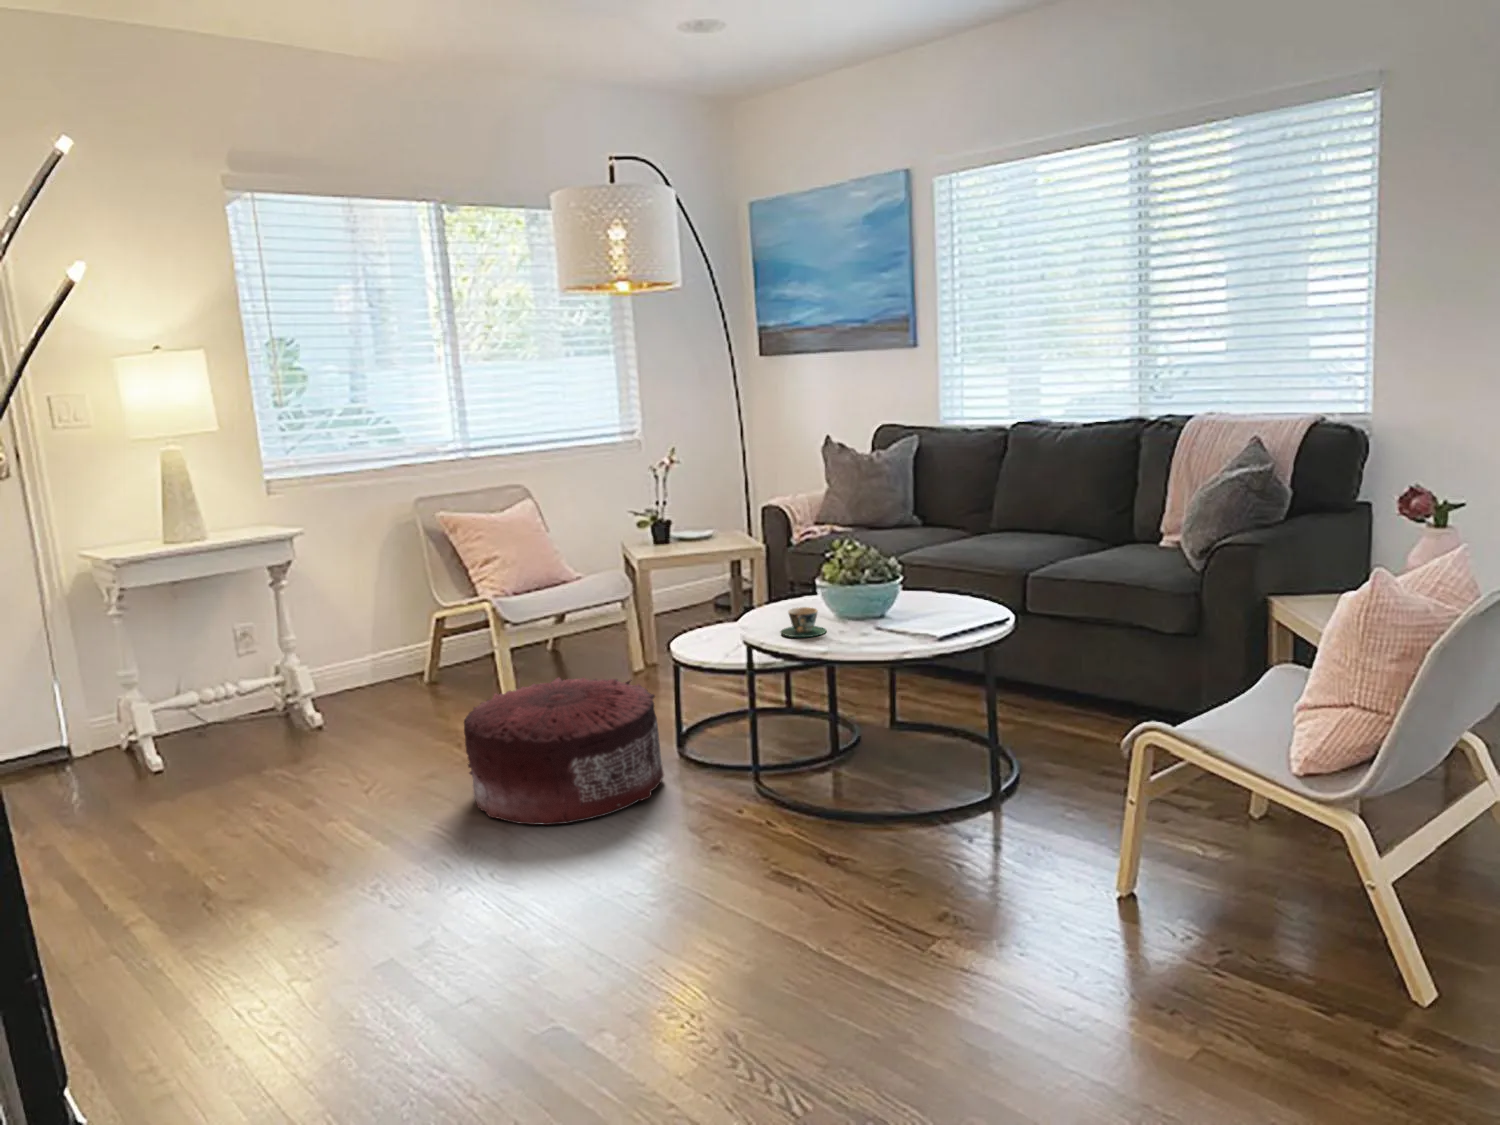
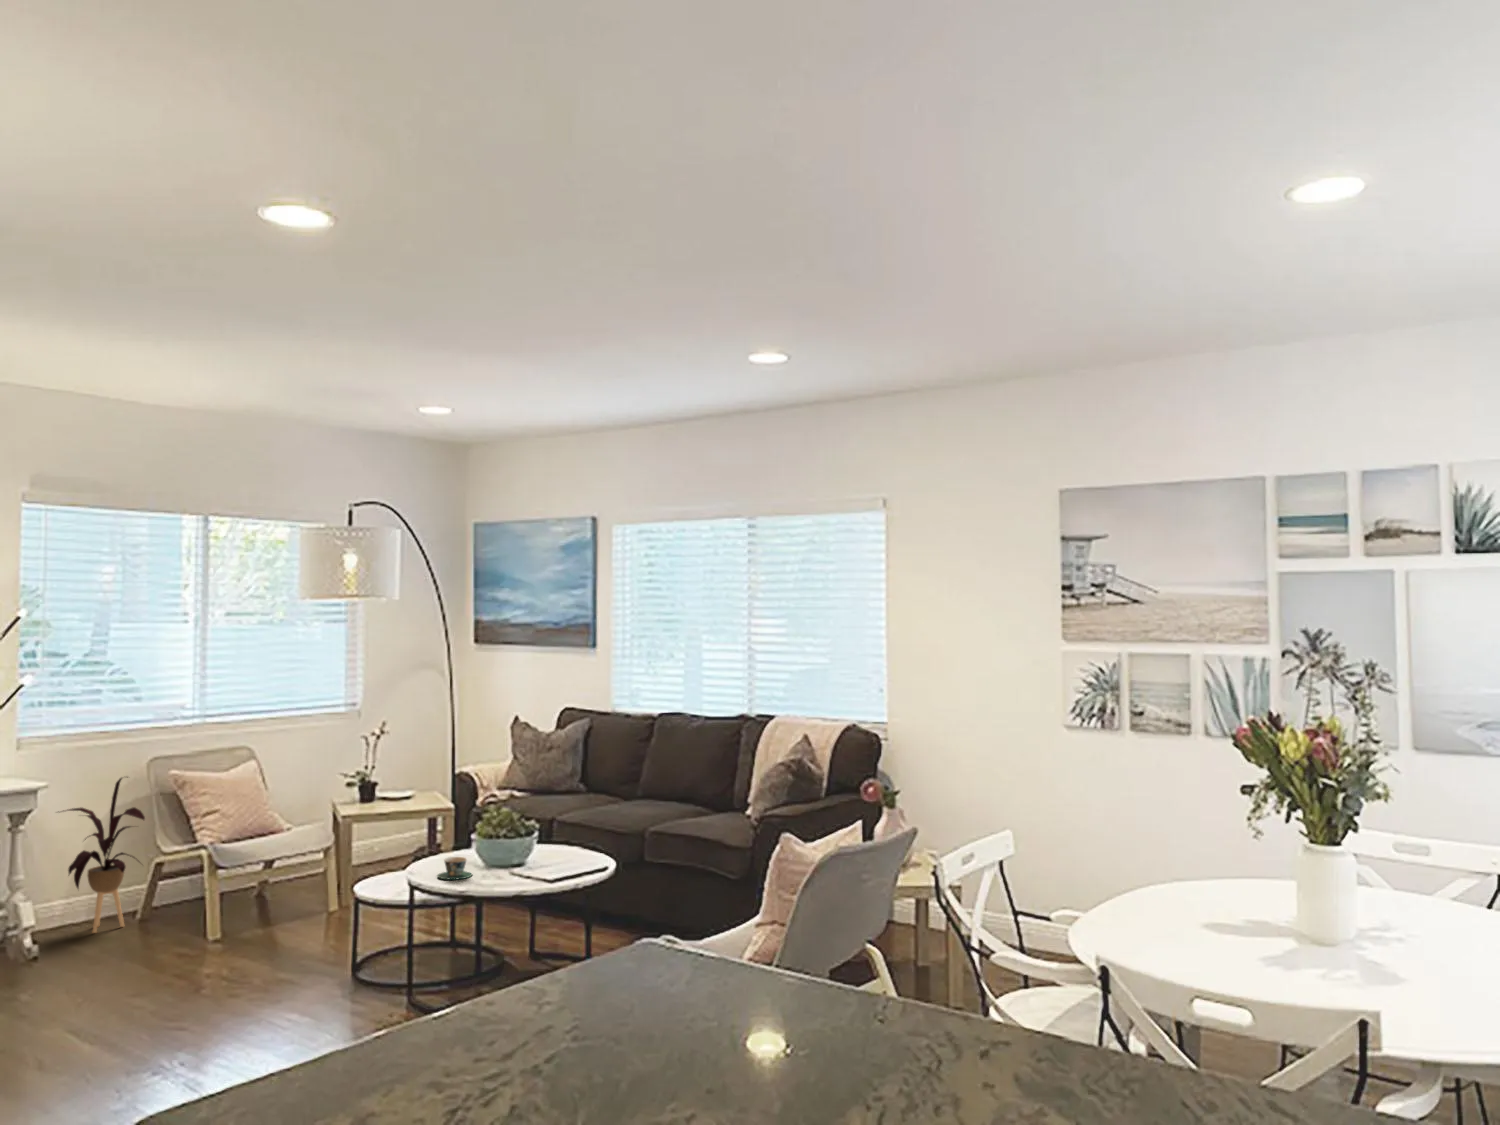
house plant: none [319,520,423,698] -> present [63,777,145,933]
pouf: present [464,677,664,825] -> none [171,911,337,1029]

